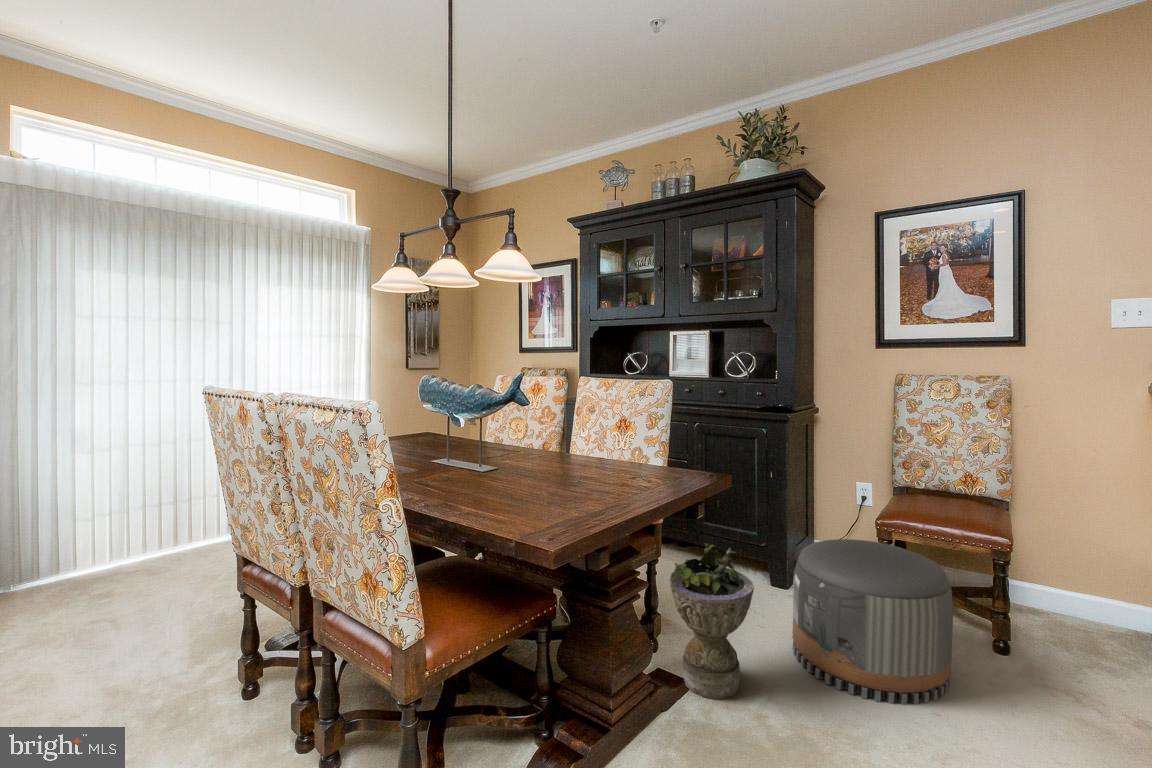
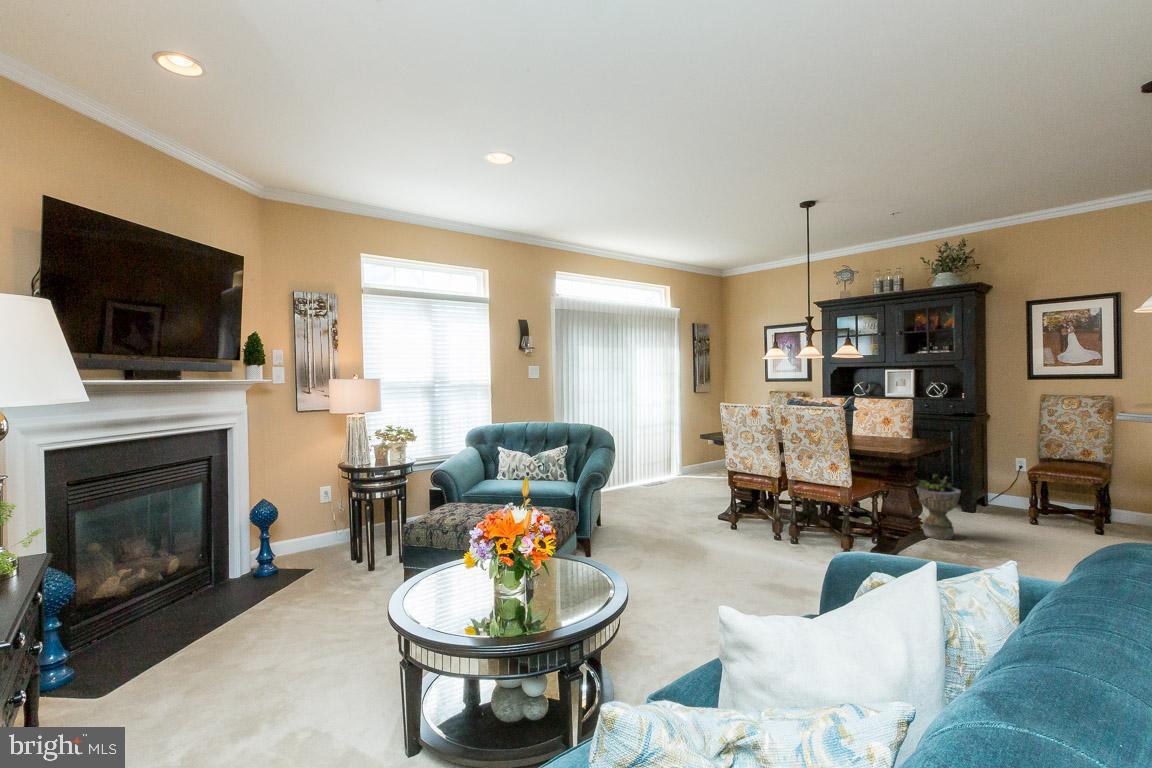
pouf: present [792,539,953,704] -> none [979,479,1067,546]

